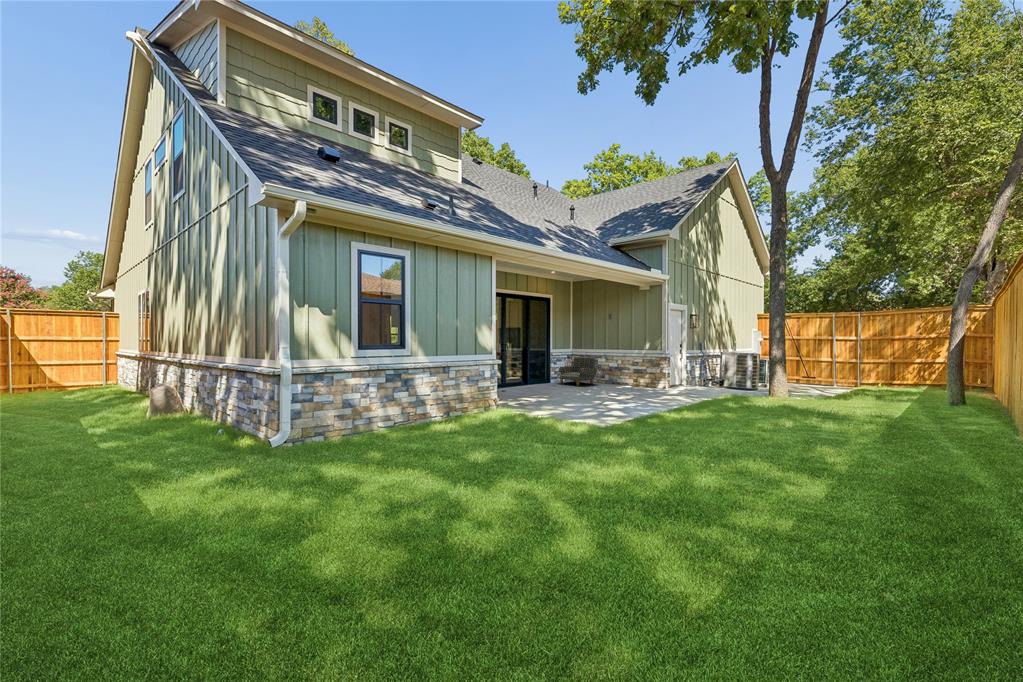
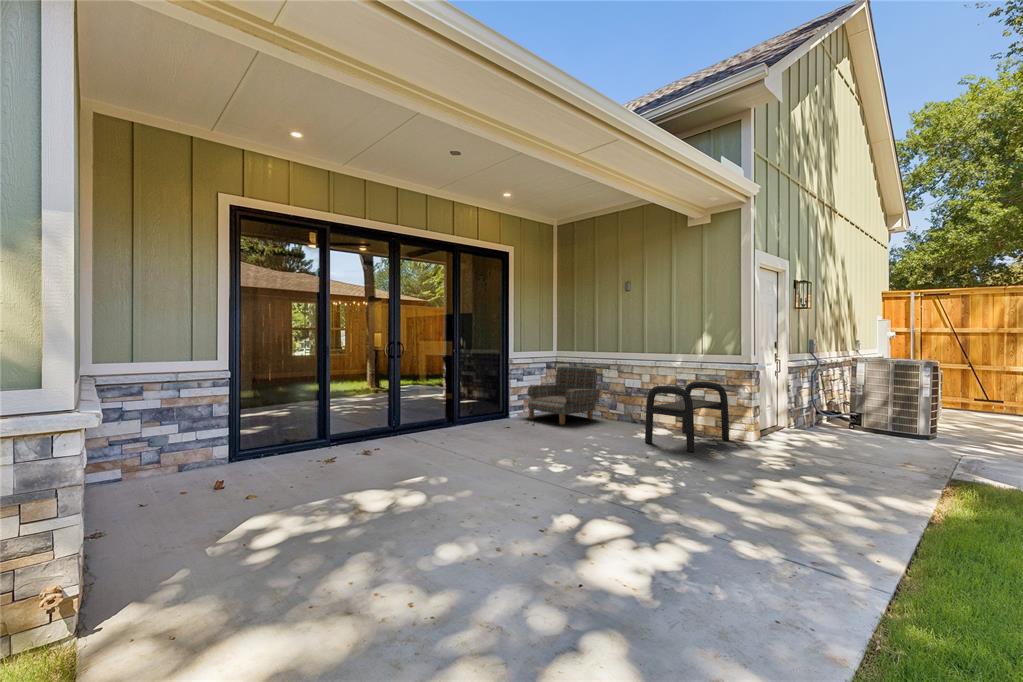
bench: none [617,364,656,393] -> present [645,381,729,451]

